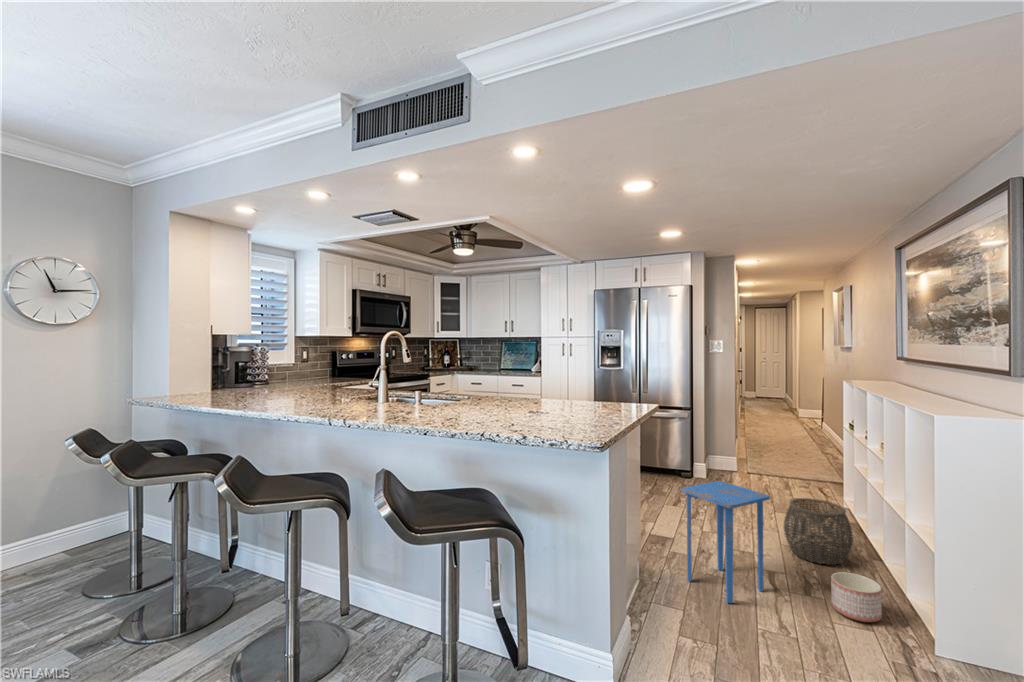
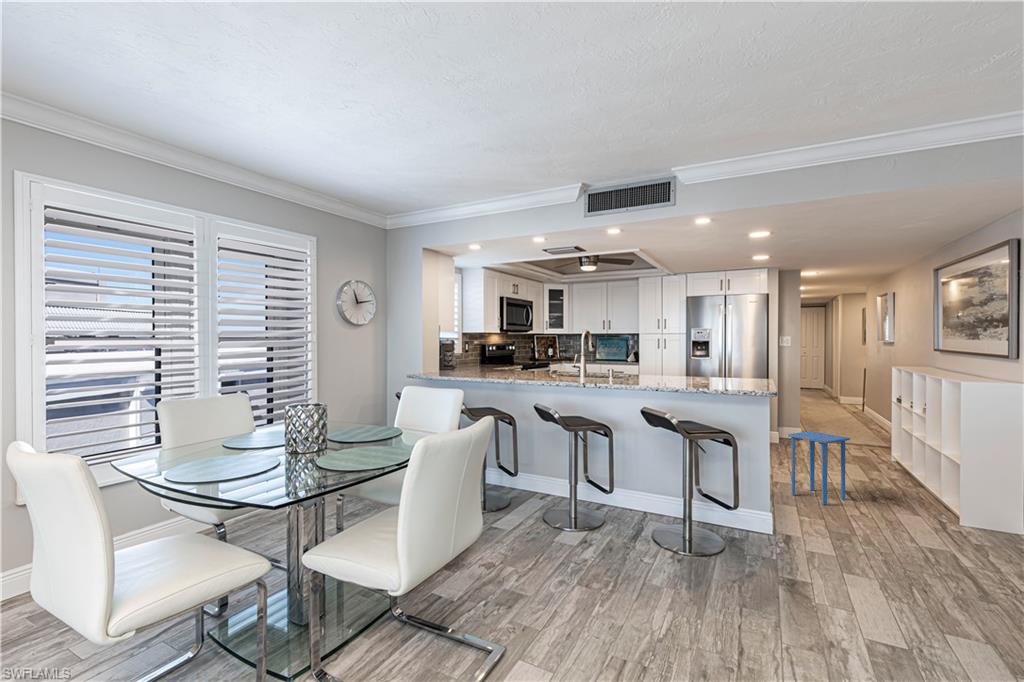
woven basket: present [784,498,853,565] -> none [853,447,904,489]
planter: present [831,572,882,622] -> none [892,486,926,513]

